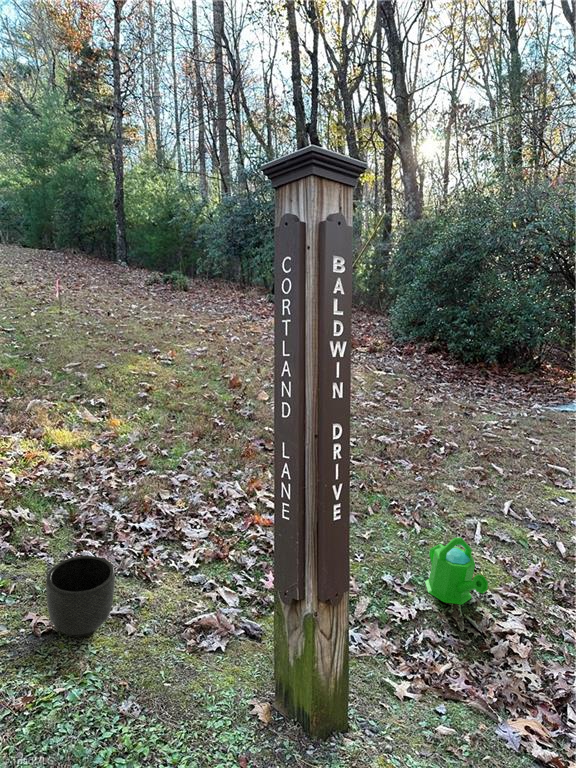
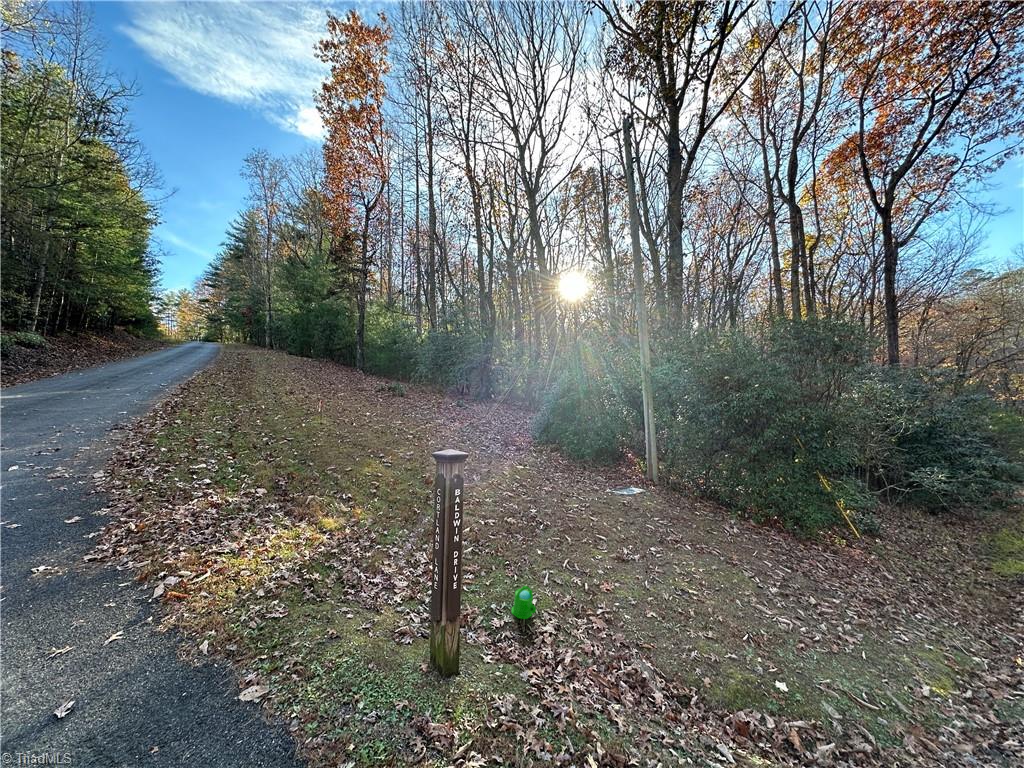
planter: present [46,556,115,637] -> none [337,601,366,639]

